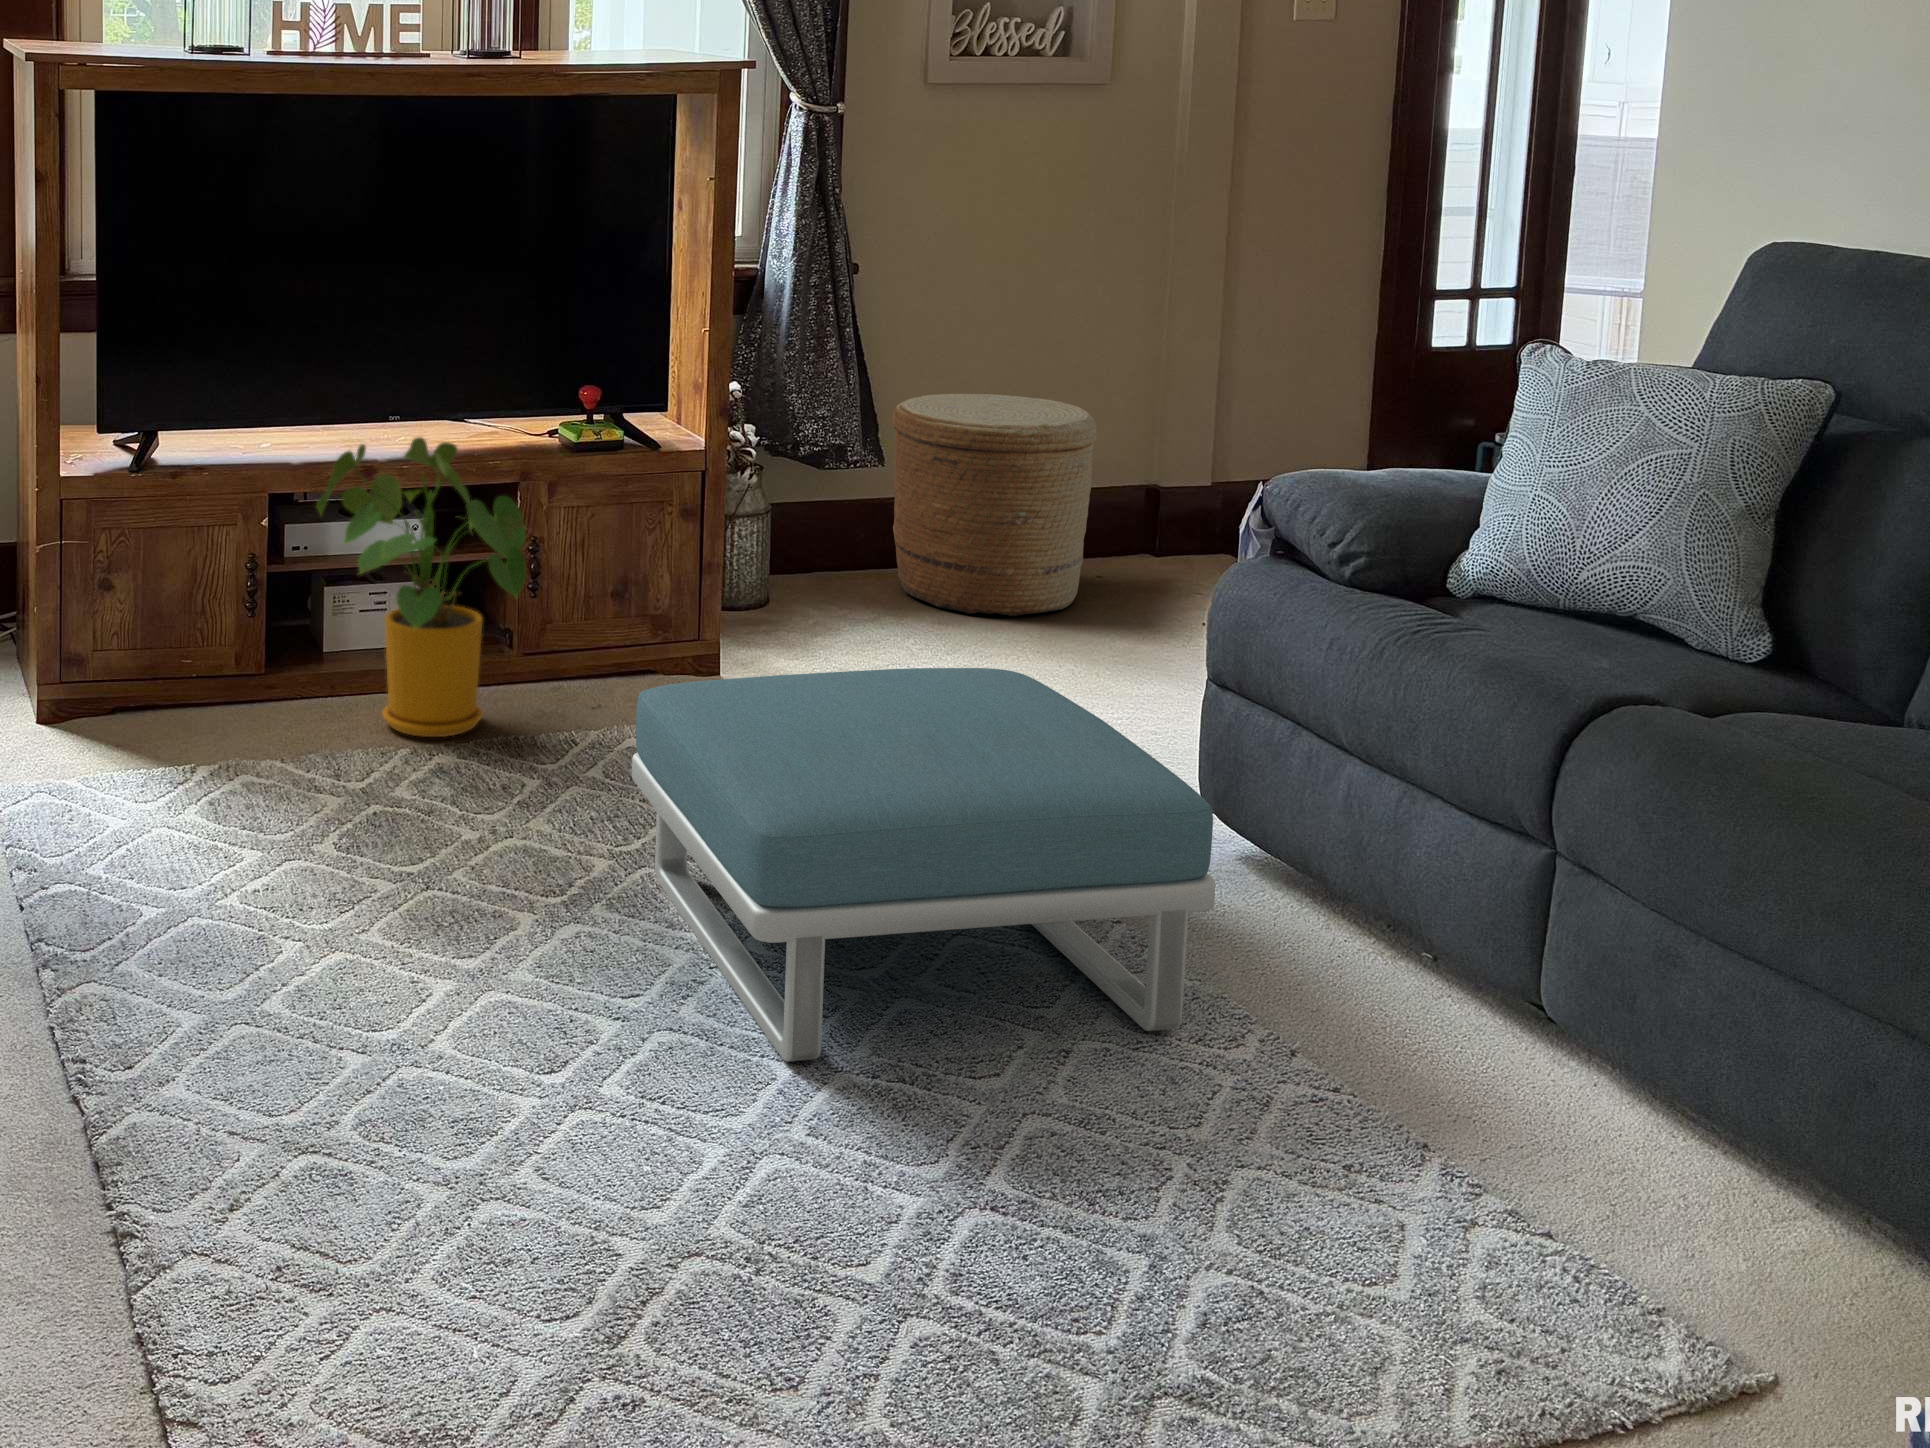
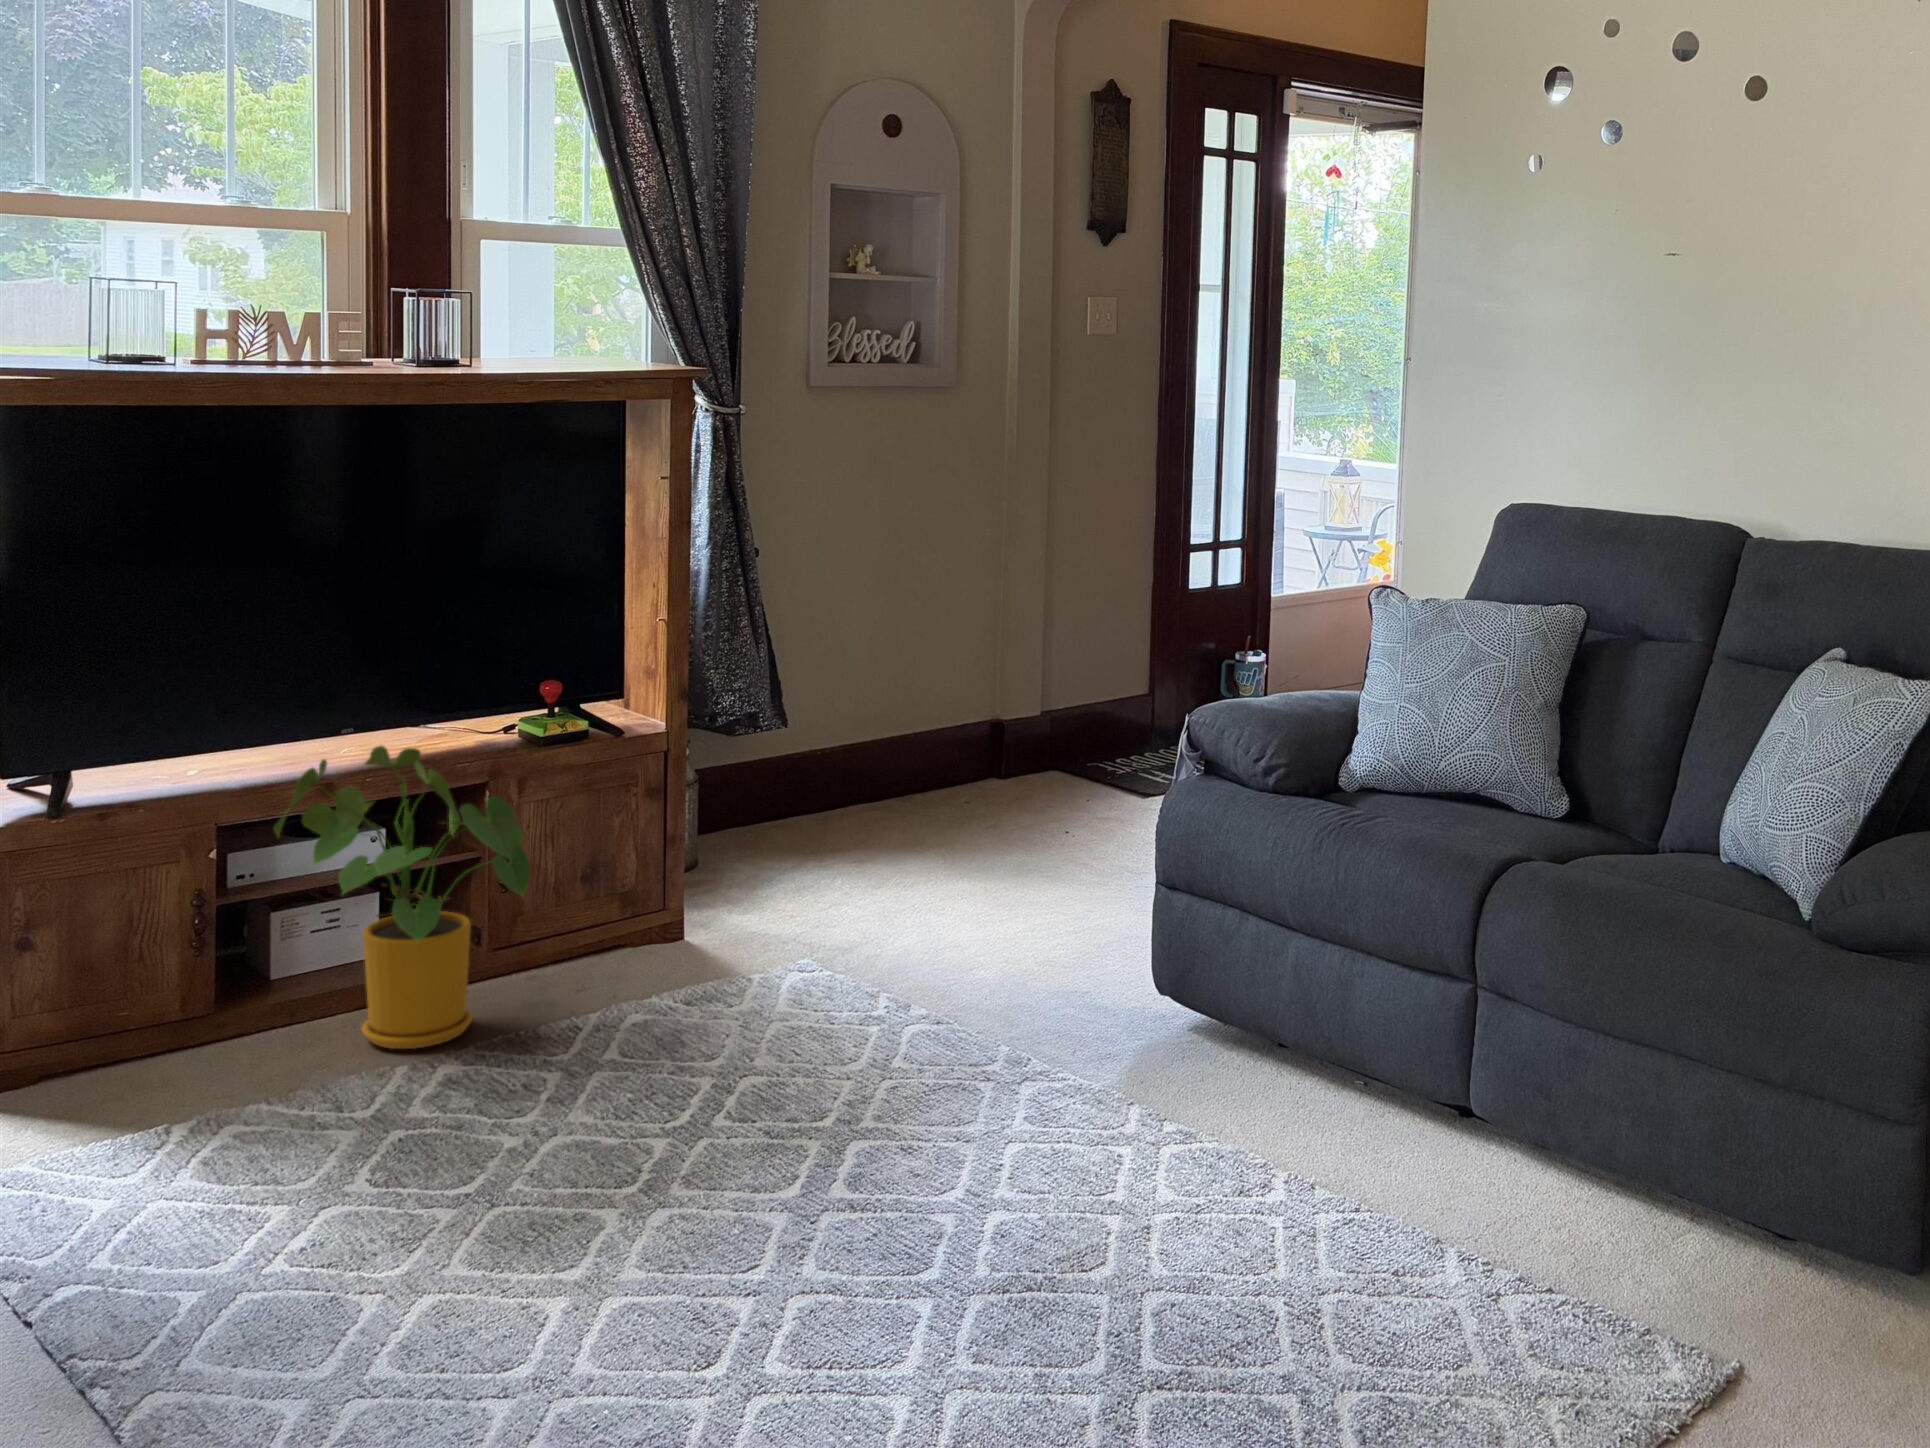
woven basket: present [892,394,1097,616] -> none [795,655,974,850]
footstool: present [632,668,1216,1062] -> none [695,902,1245,1298]

